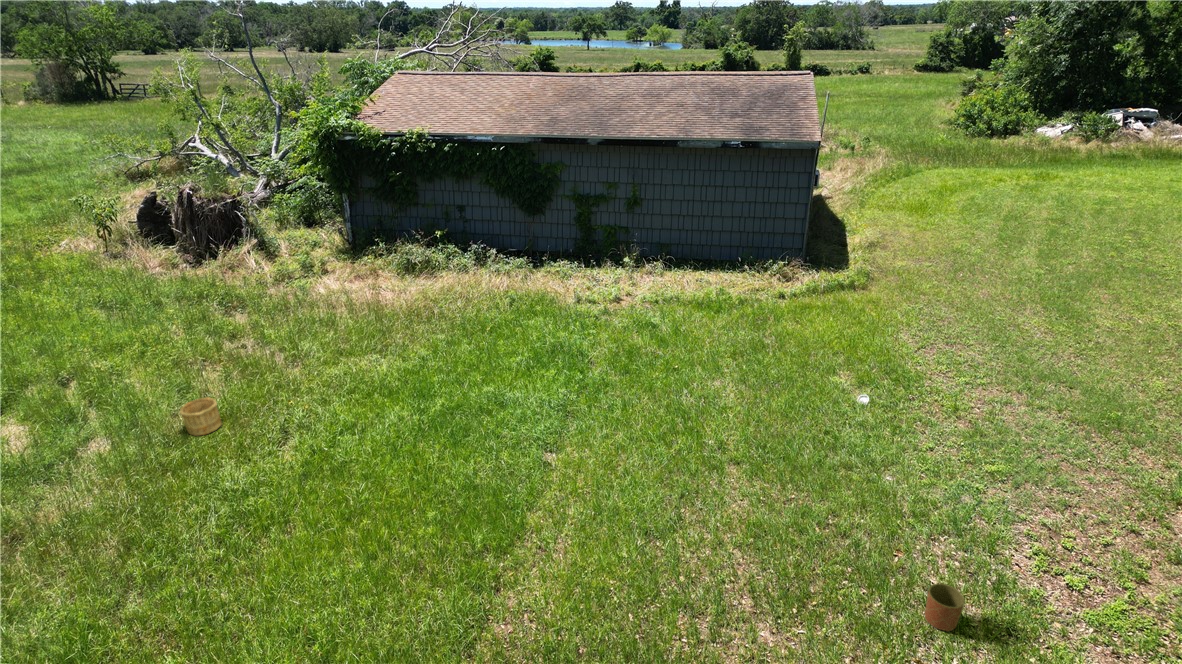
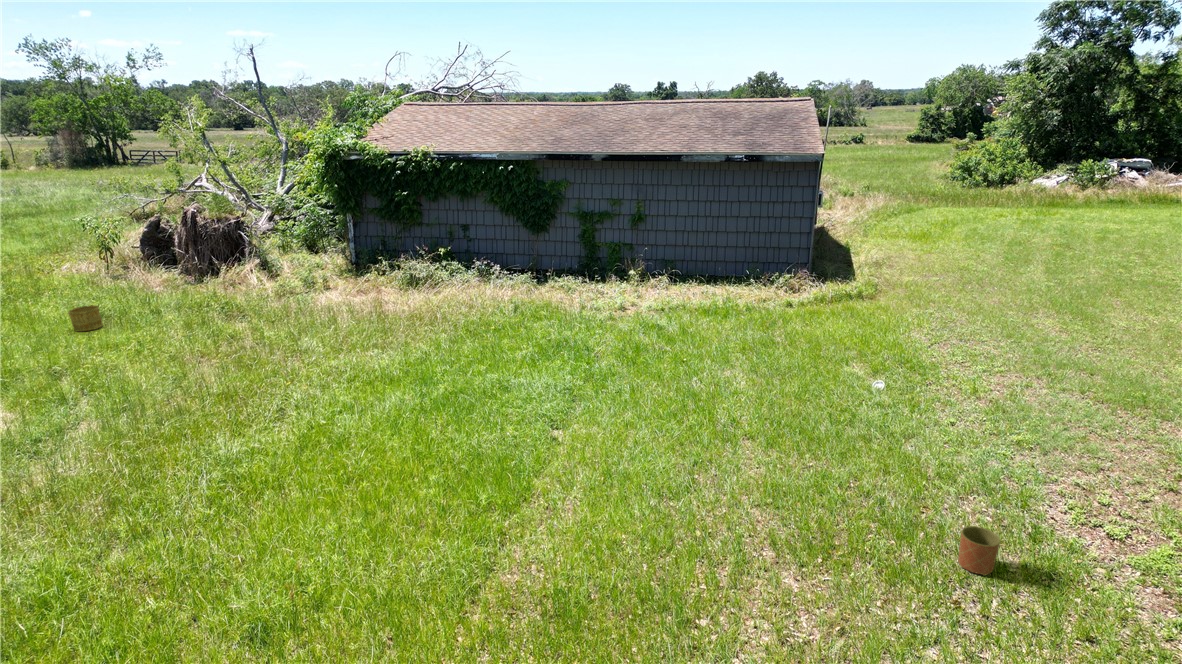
wooden bucket: present [180,397,222,436] -> present [68,305,103,332]

